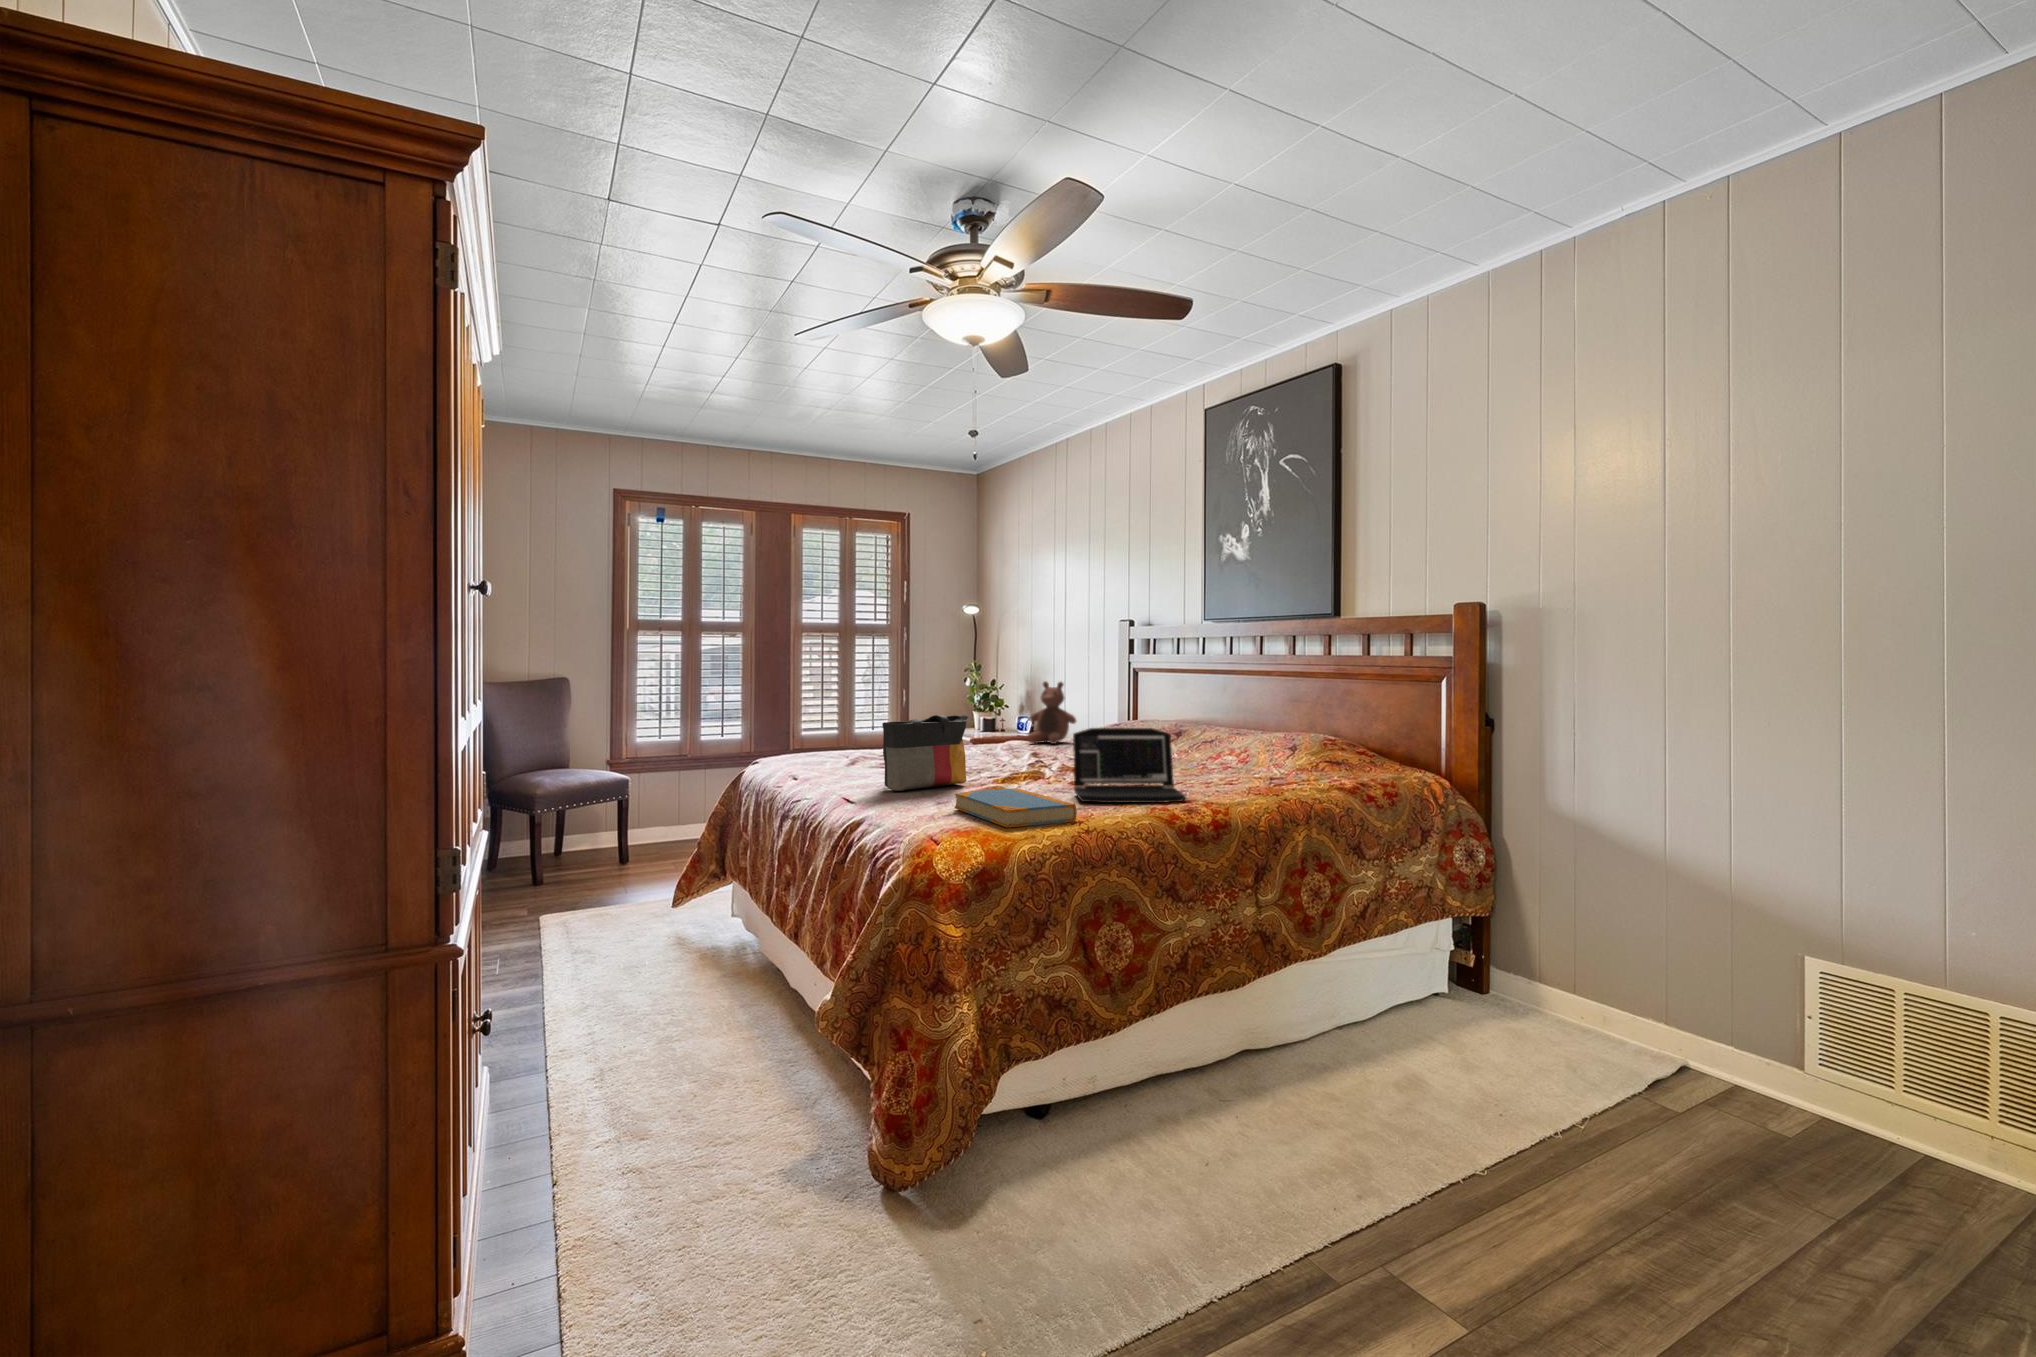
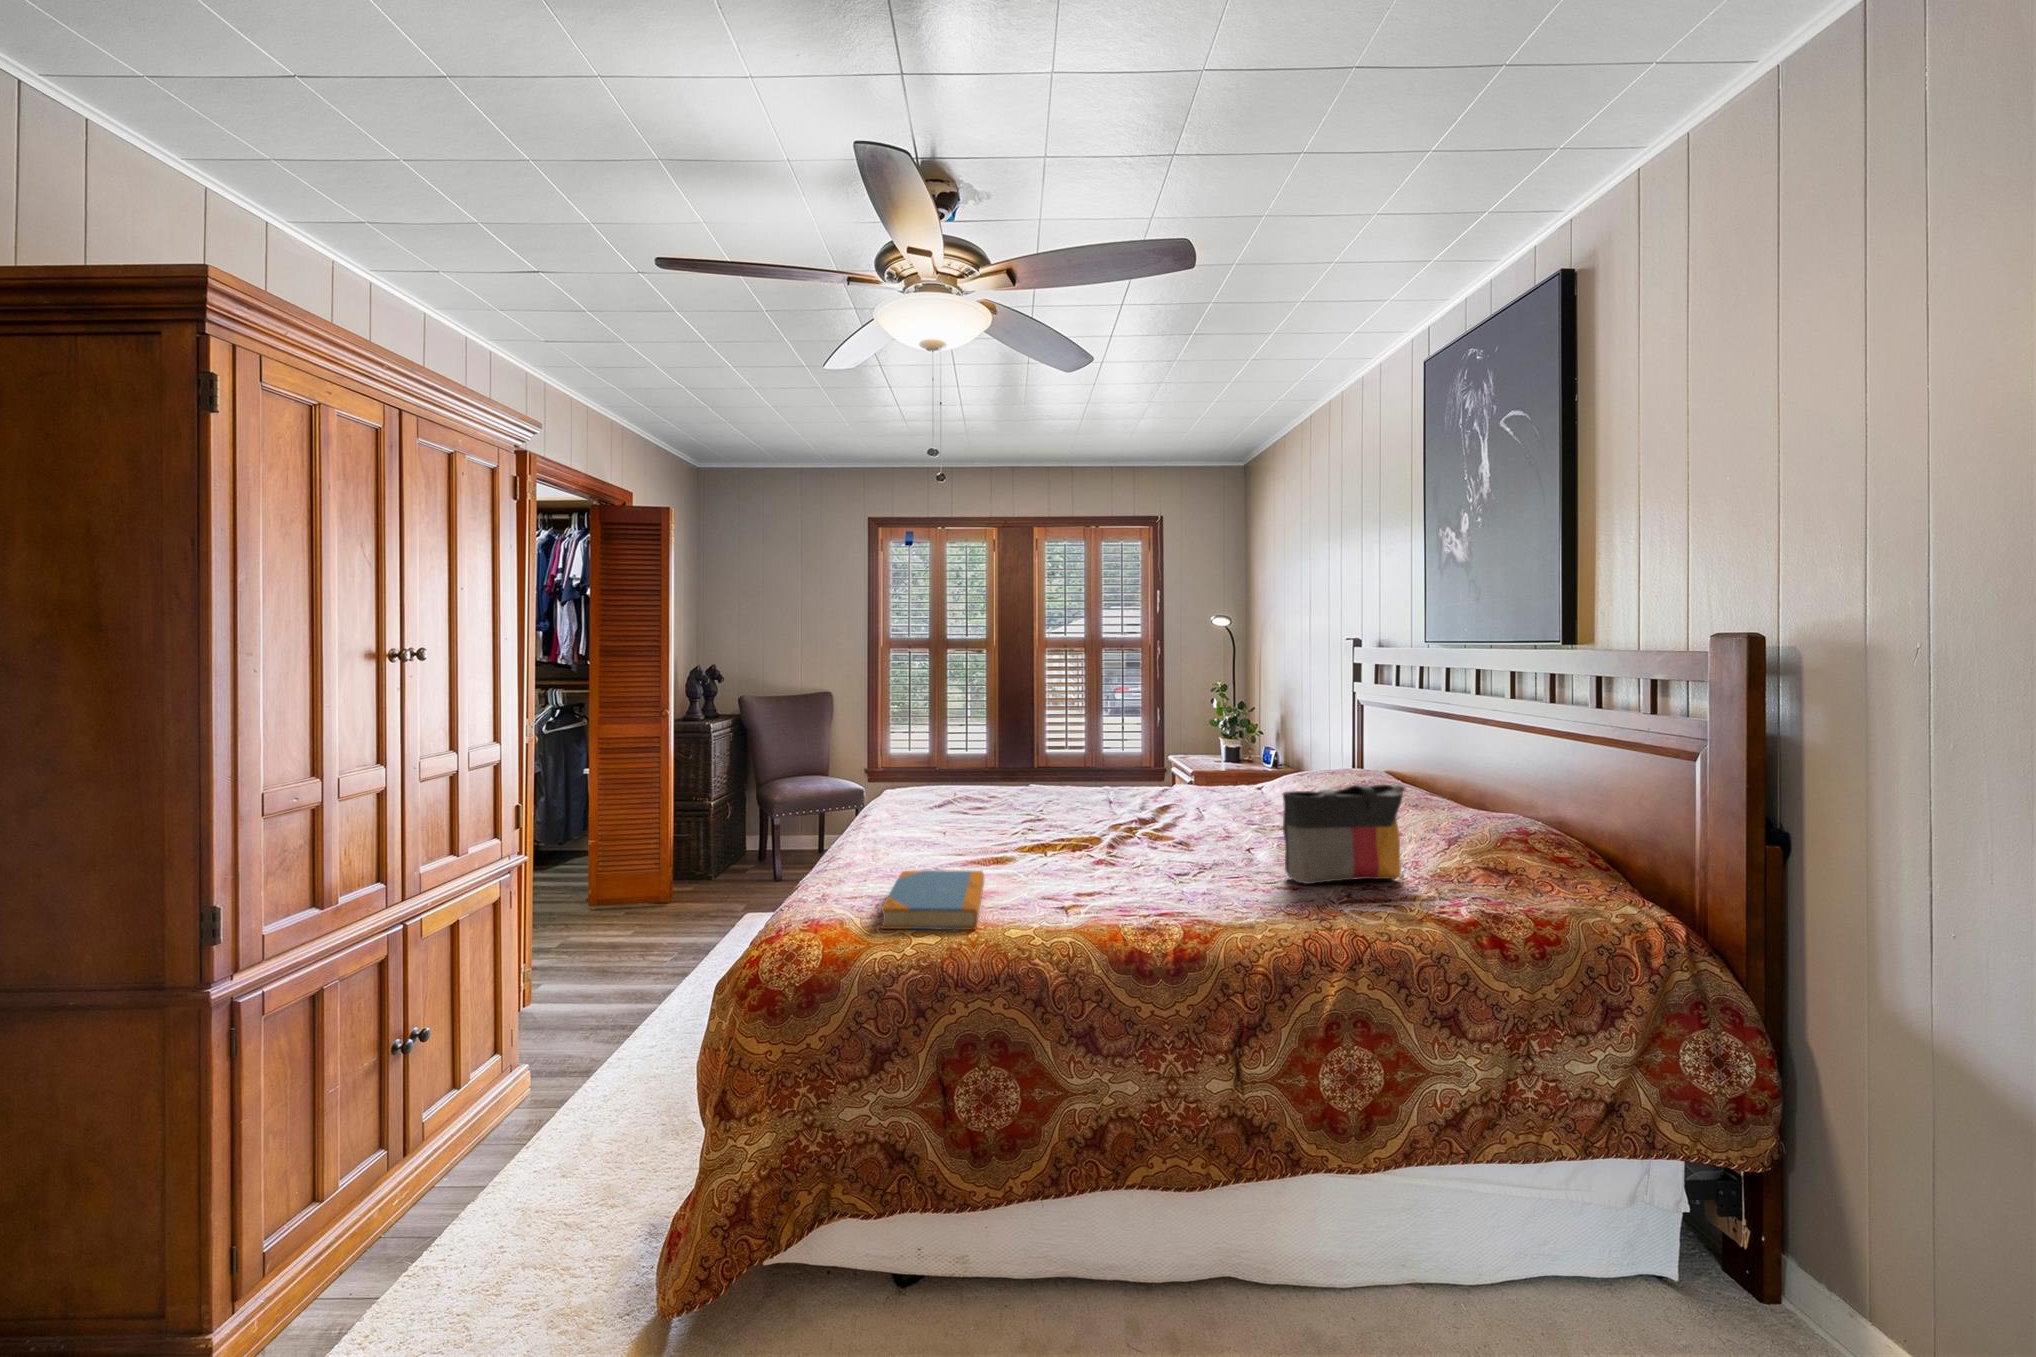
stuffed bear: present [1027,681,1077,744] -> none [1213,715,1275,792]
tote bag: present [882,715,968,791] -> present [1283,784,1404,884]
laptop: present [1073,728,1186,803] -> none [1046,801,1202,914]

